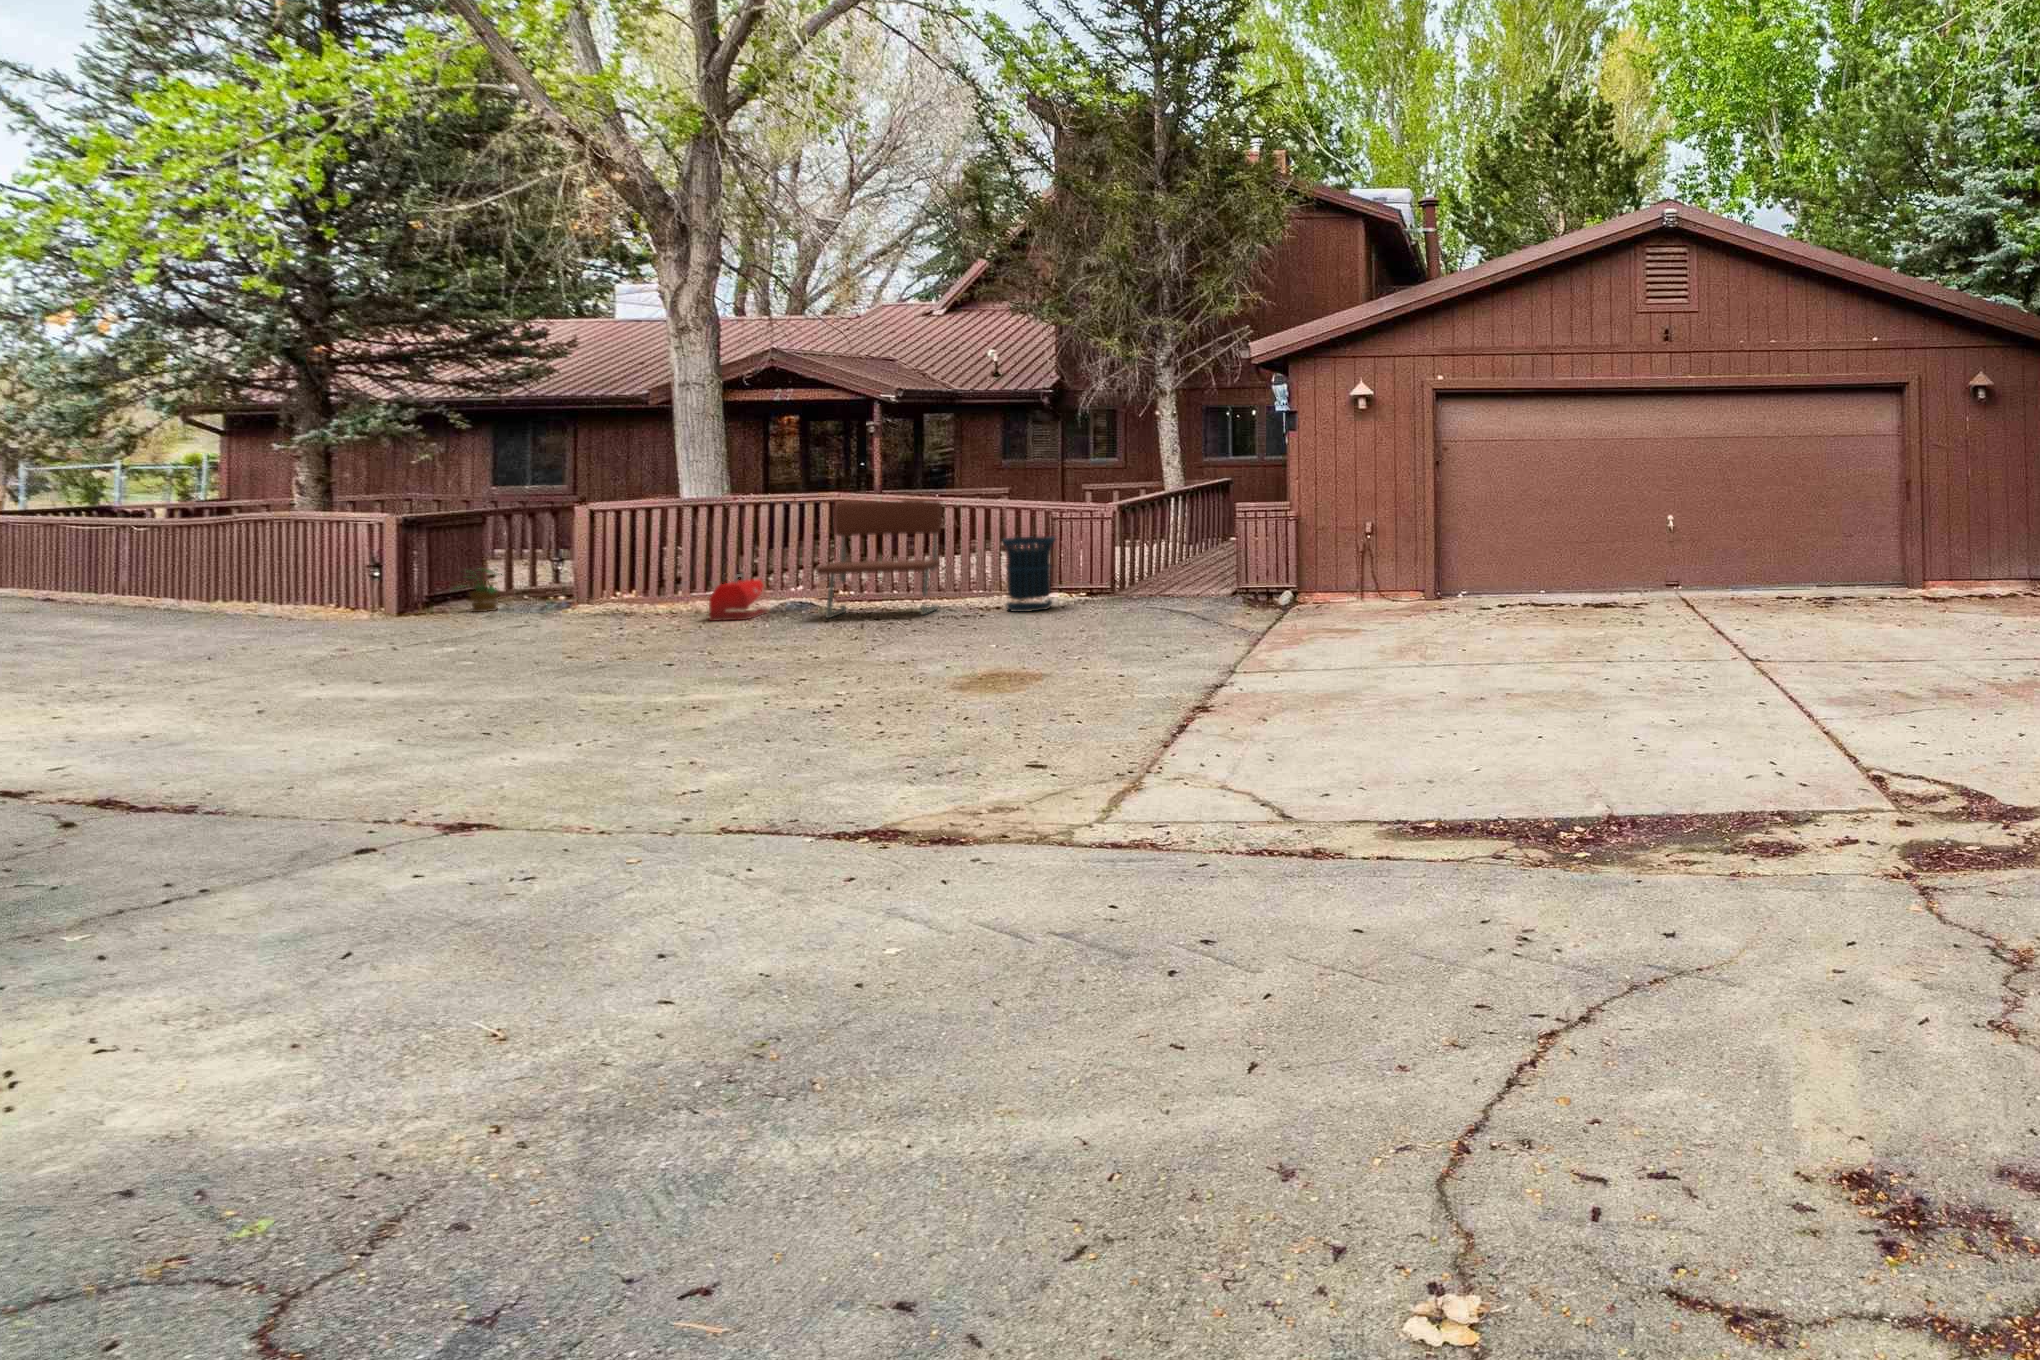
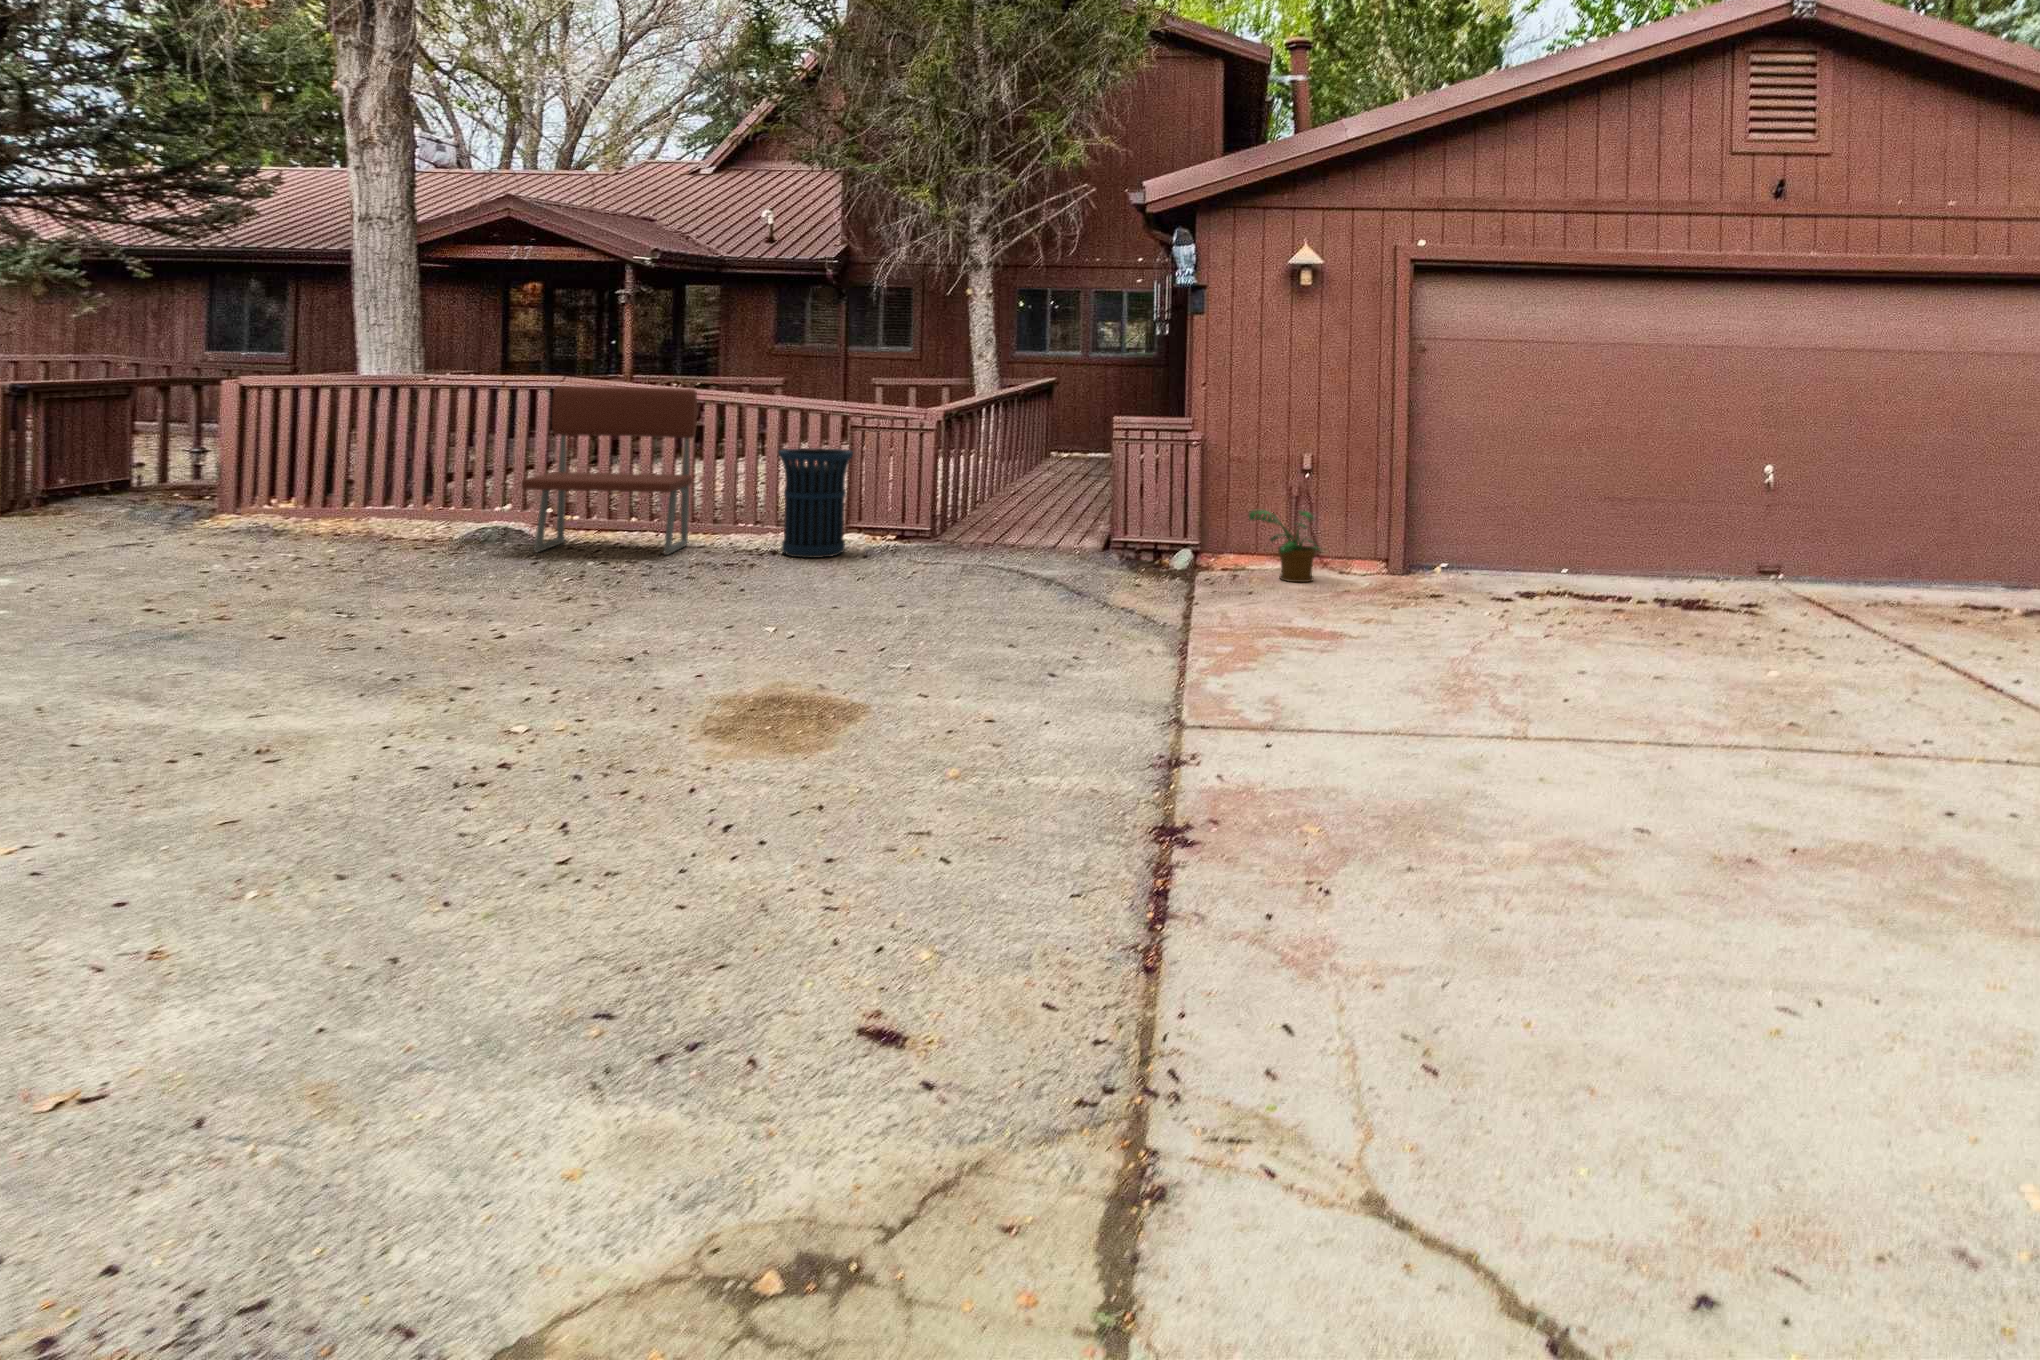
potted plant: present [456,568,502,612] -> present [1249,510,1318,582]
toolbox: present [709,574,768,621] -> none [379,481,464,548]

